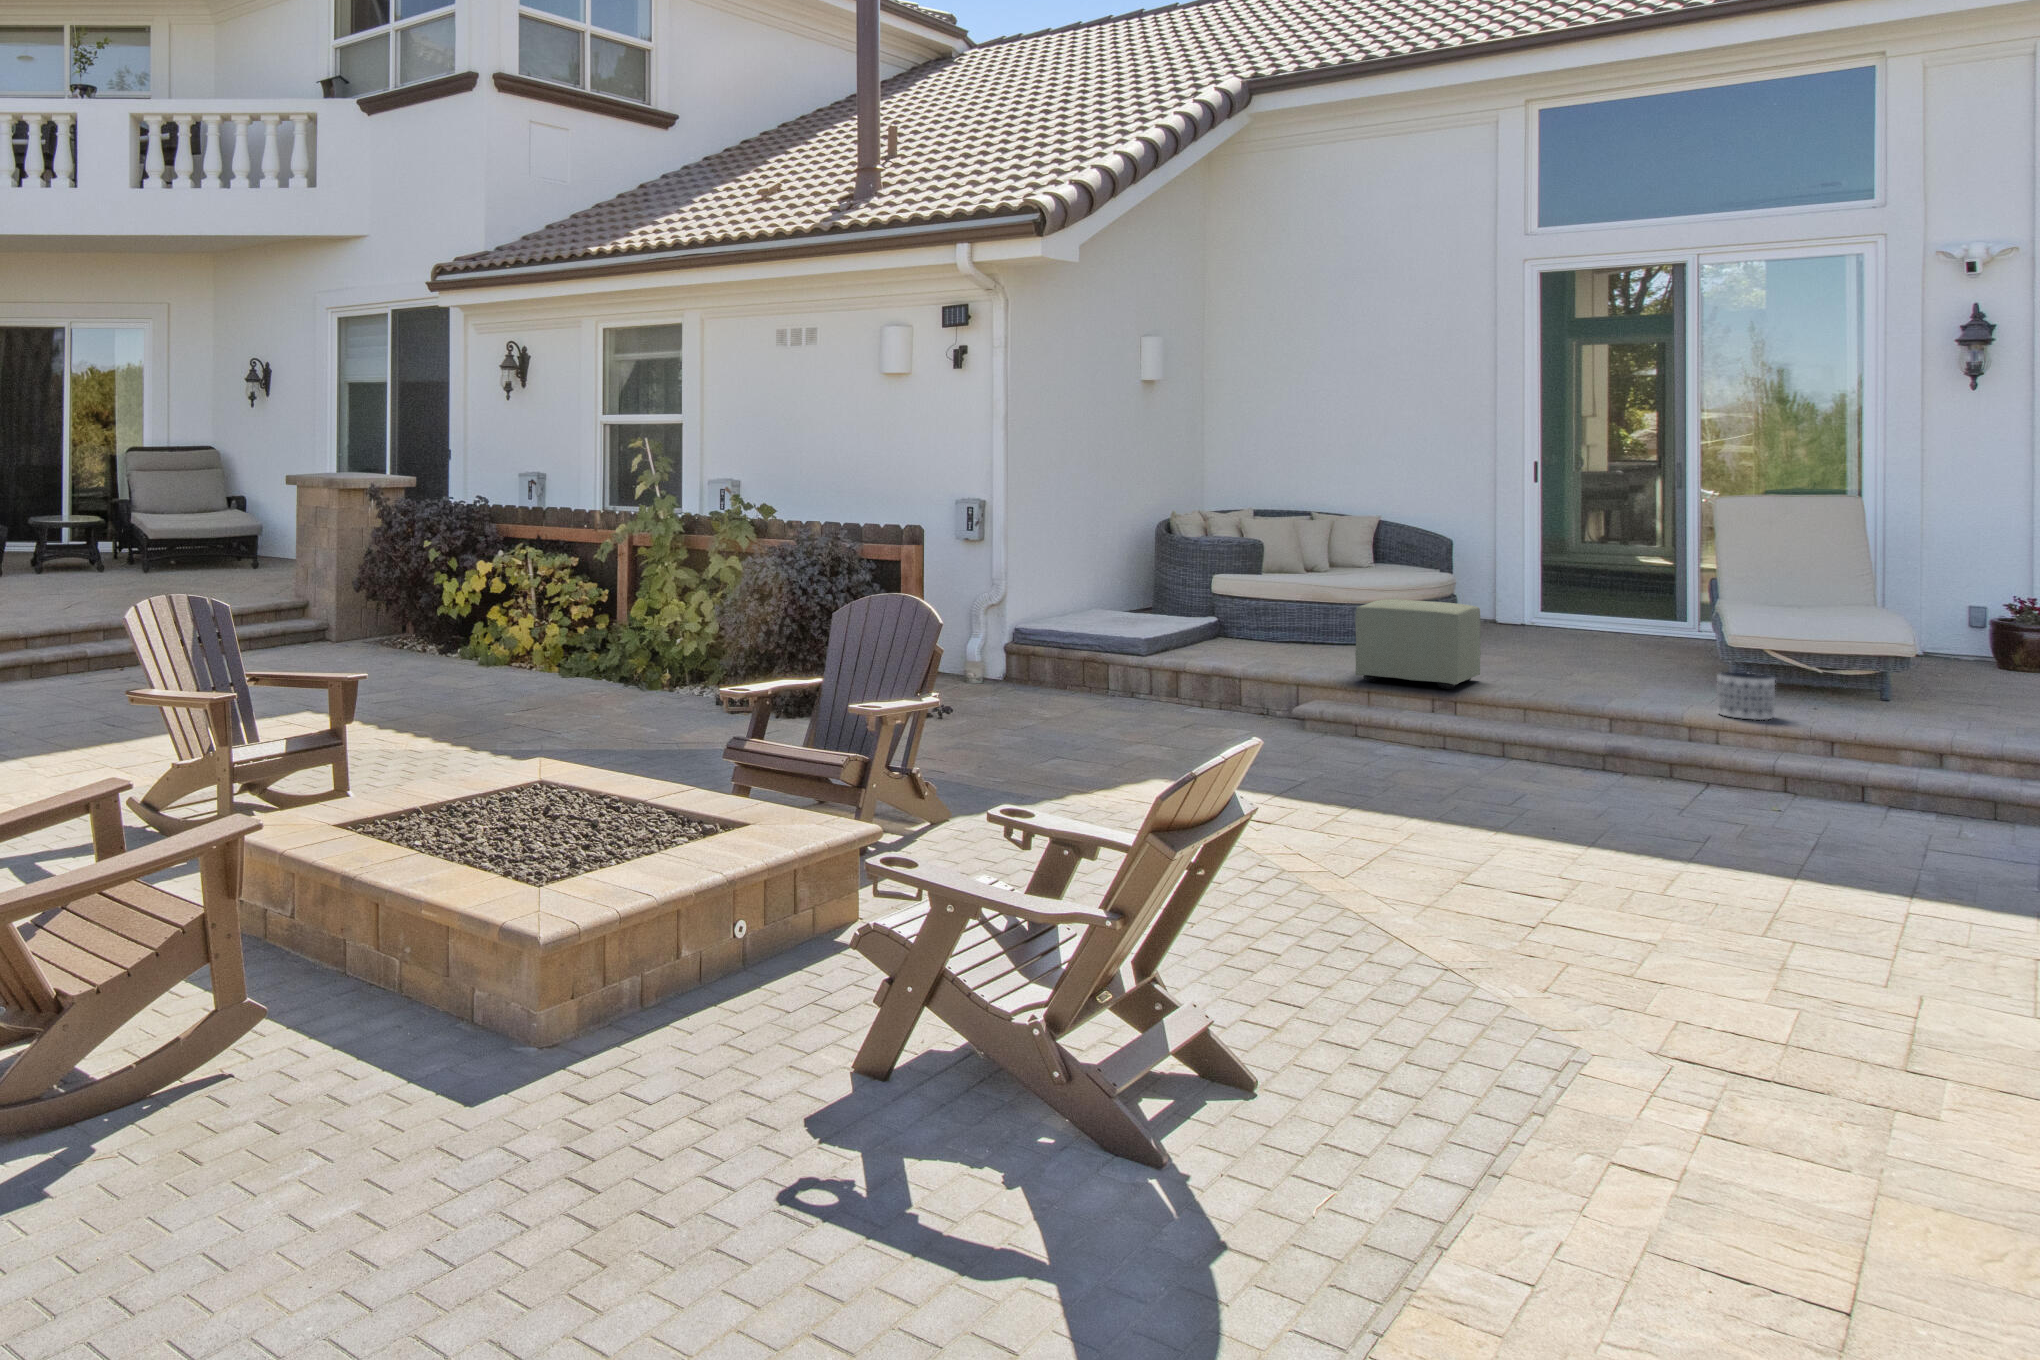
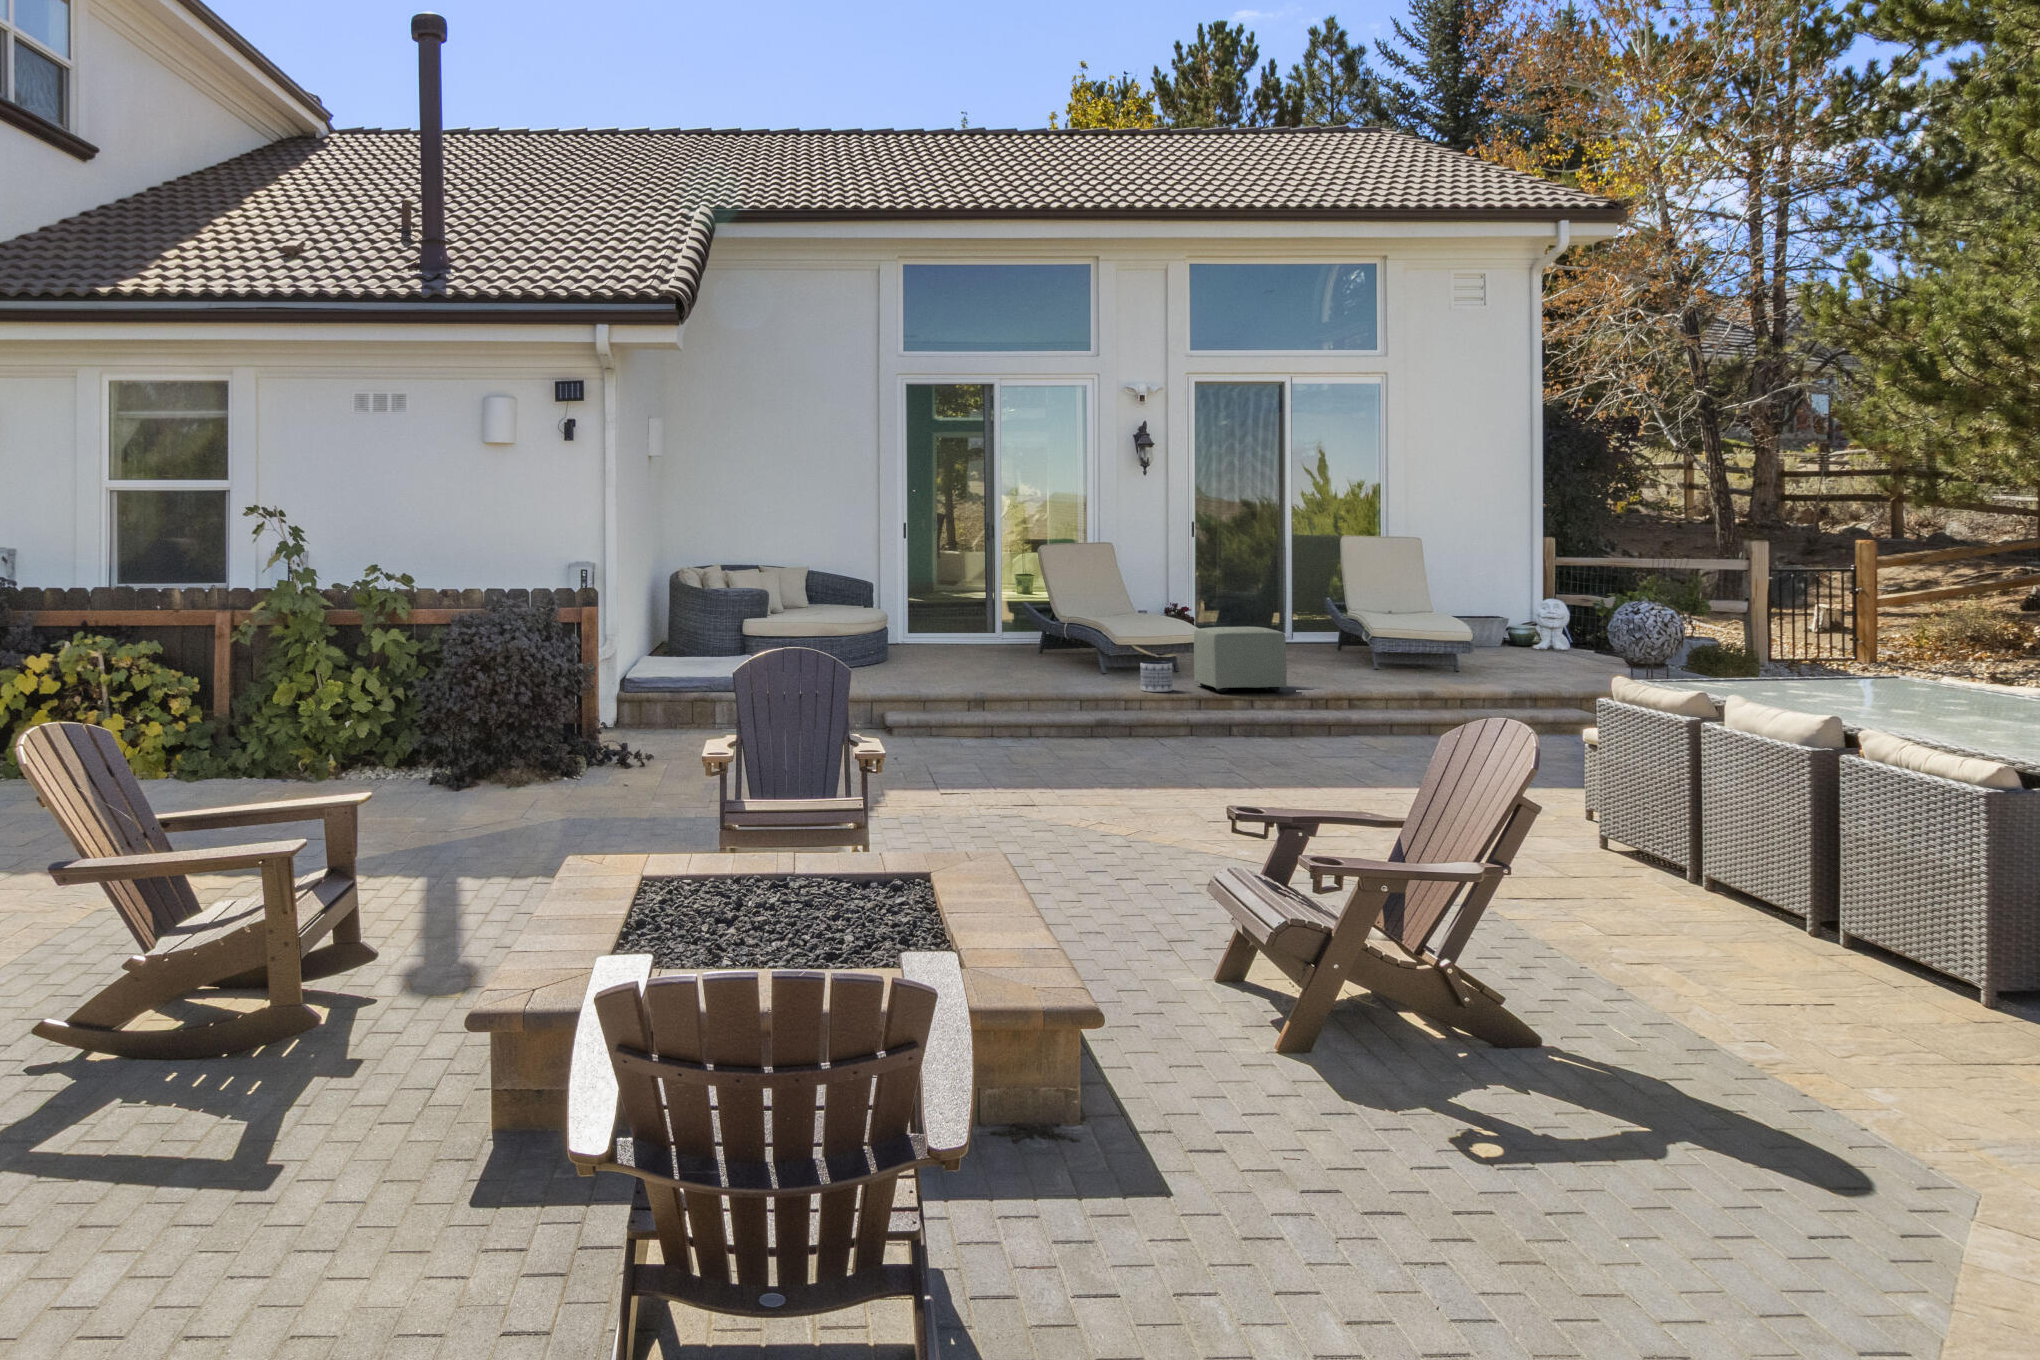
ottoman: present [1355,599,1481,689] -> present [1194,627,1287,692]

